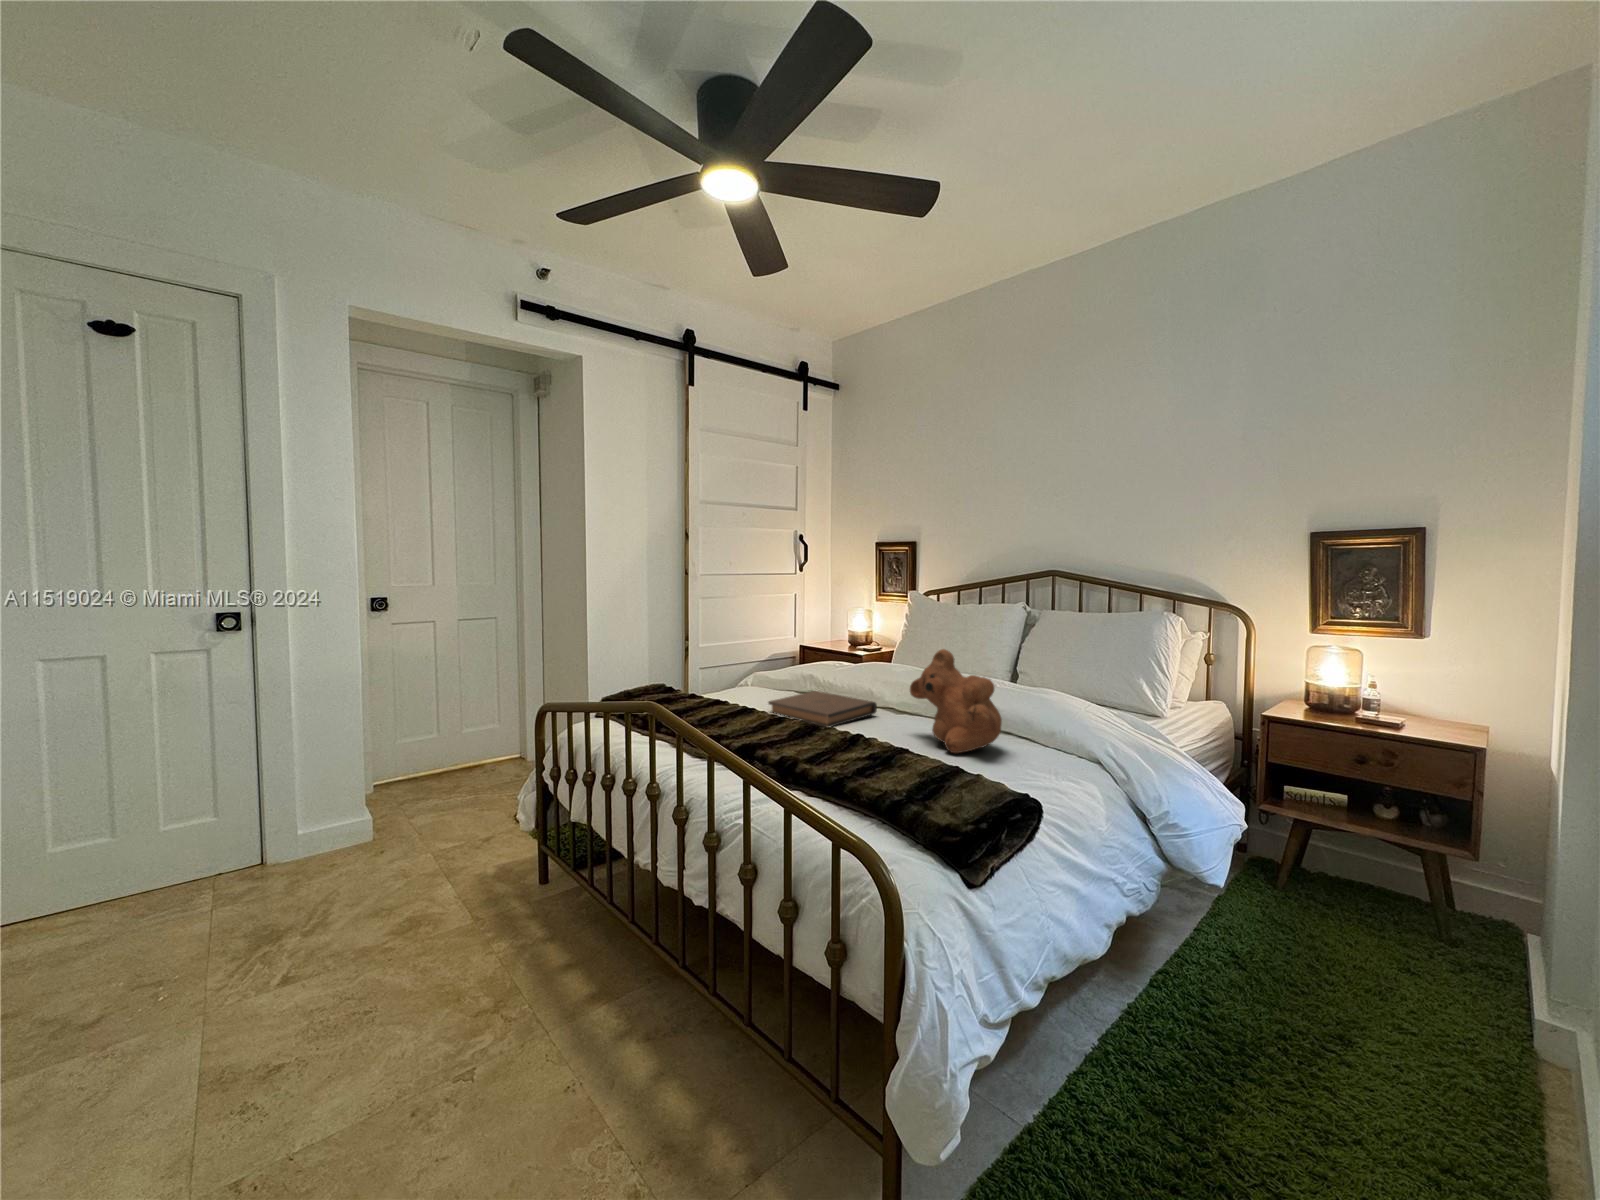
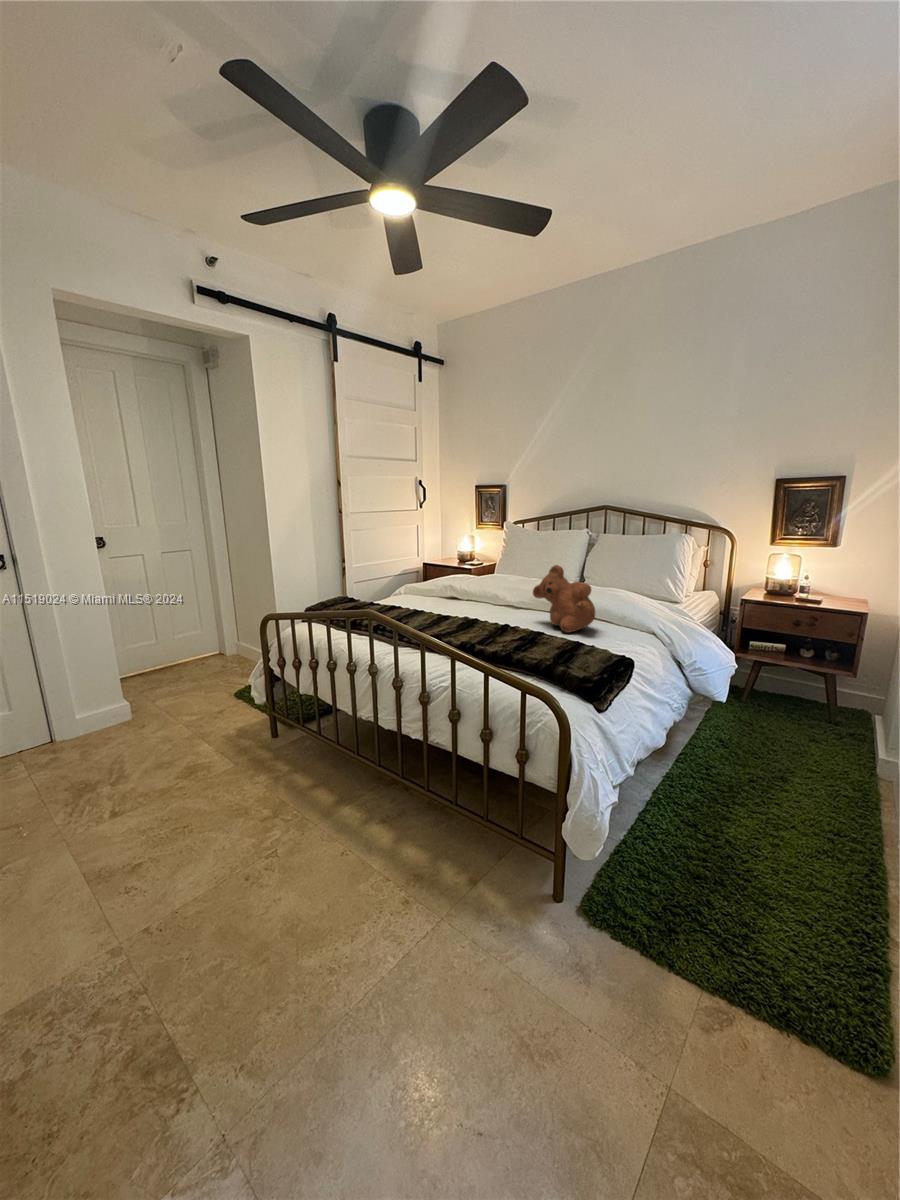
book: present [768,691,877,728] -> none [431,595,504,620]

